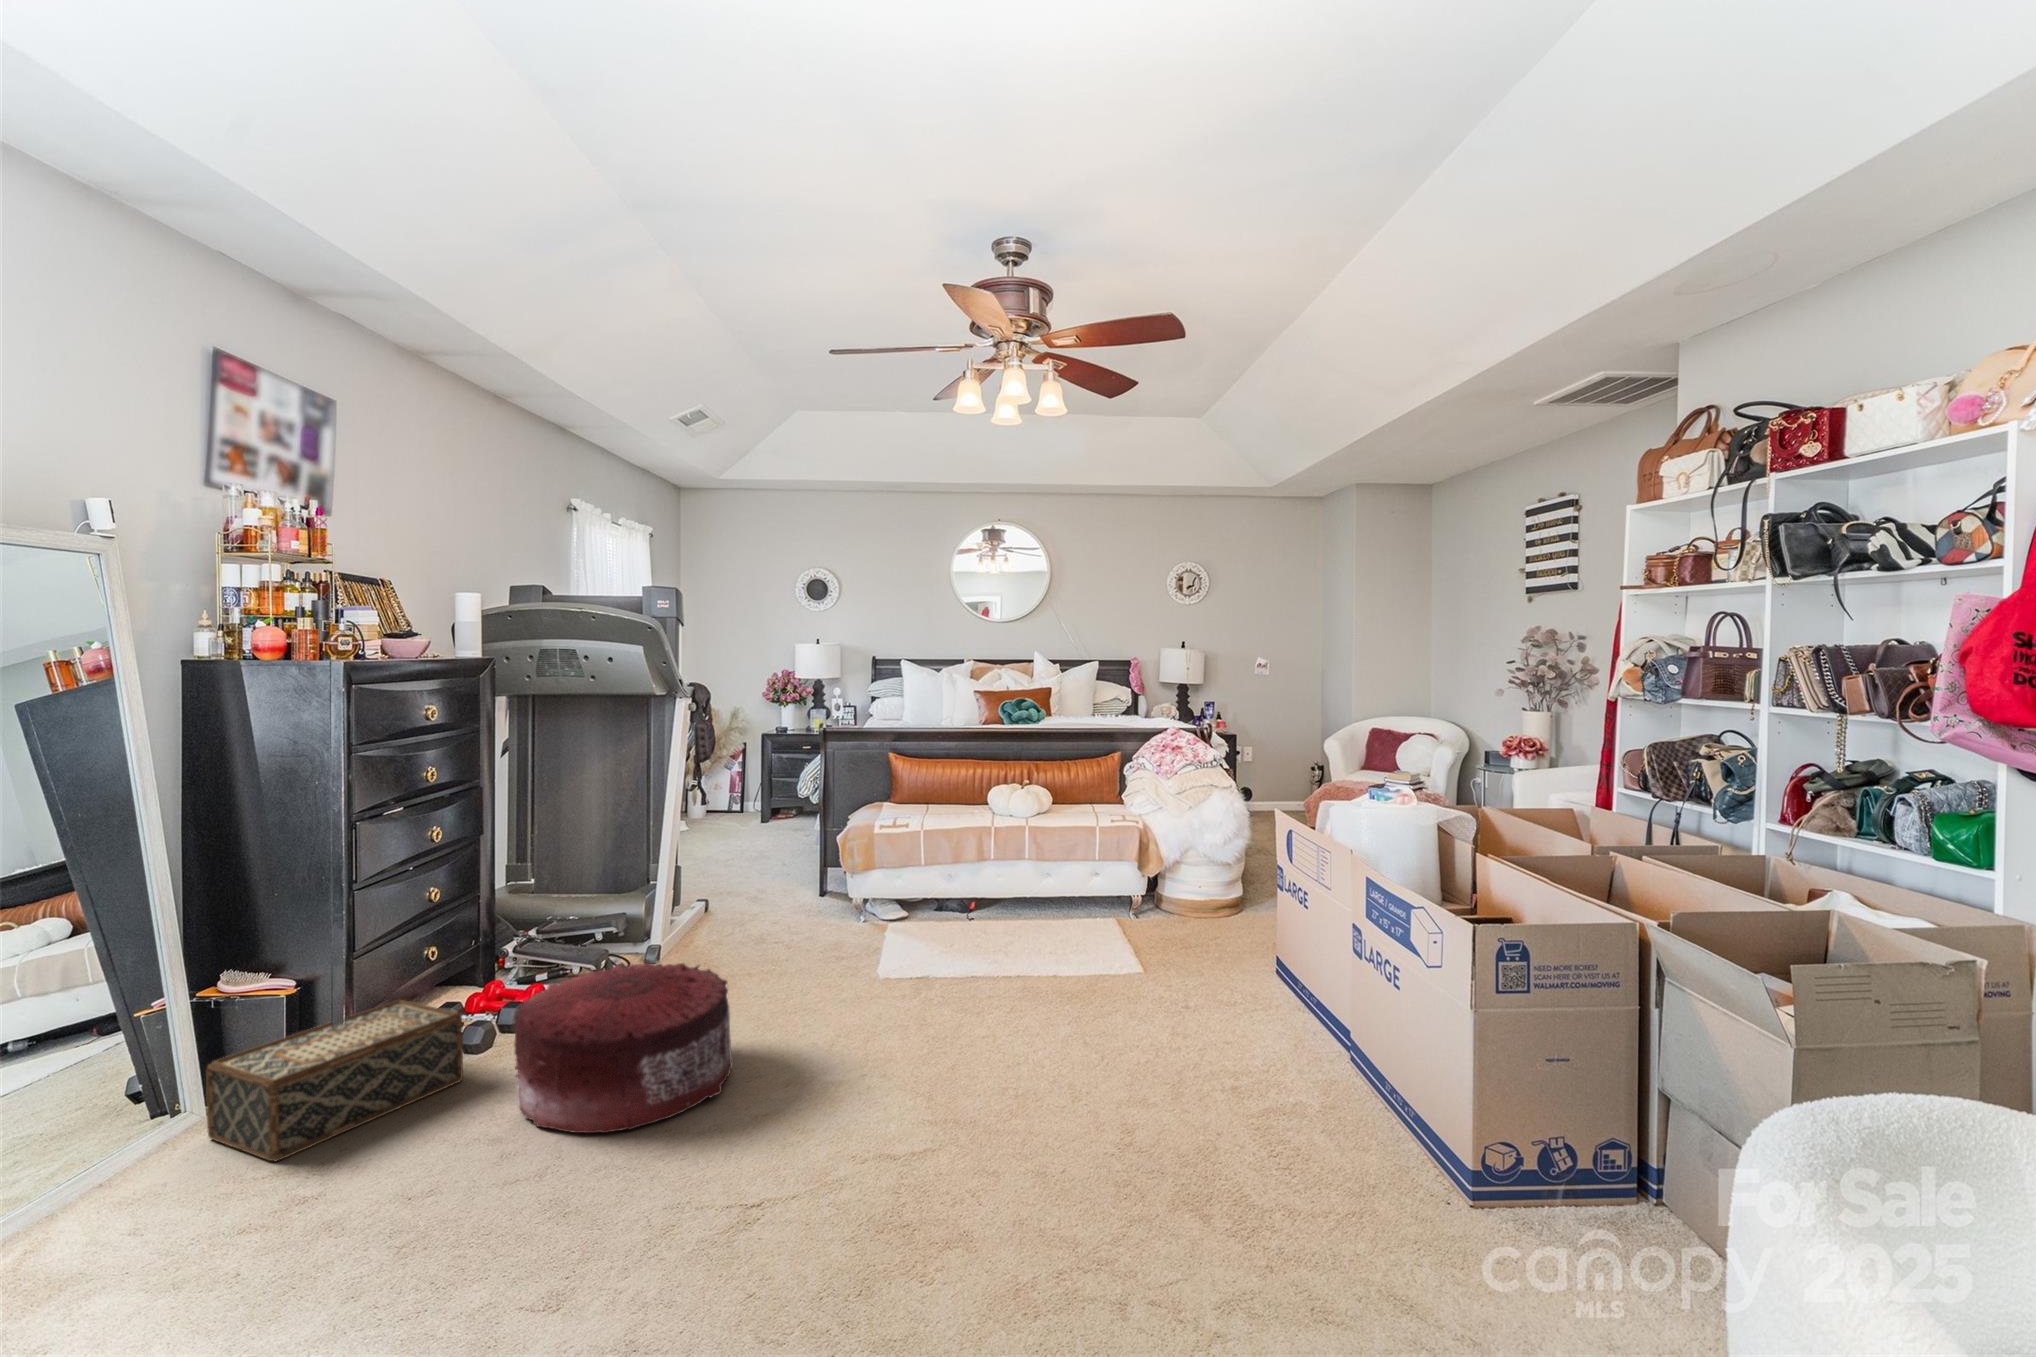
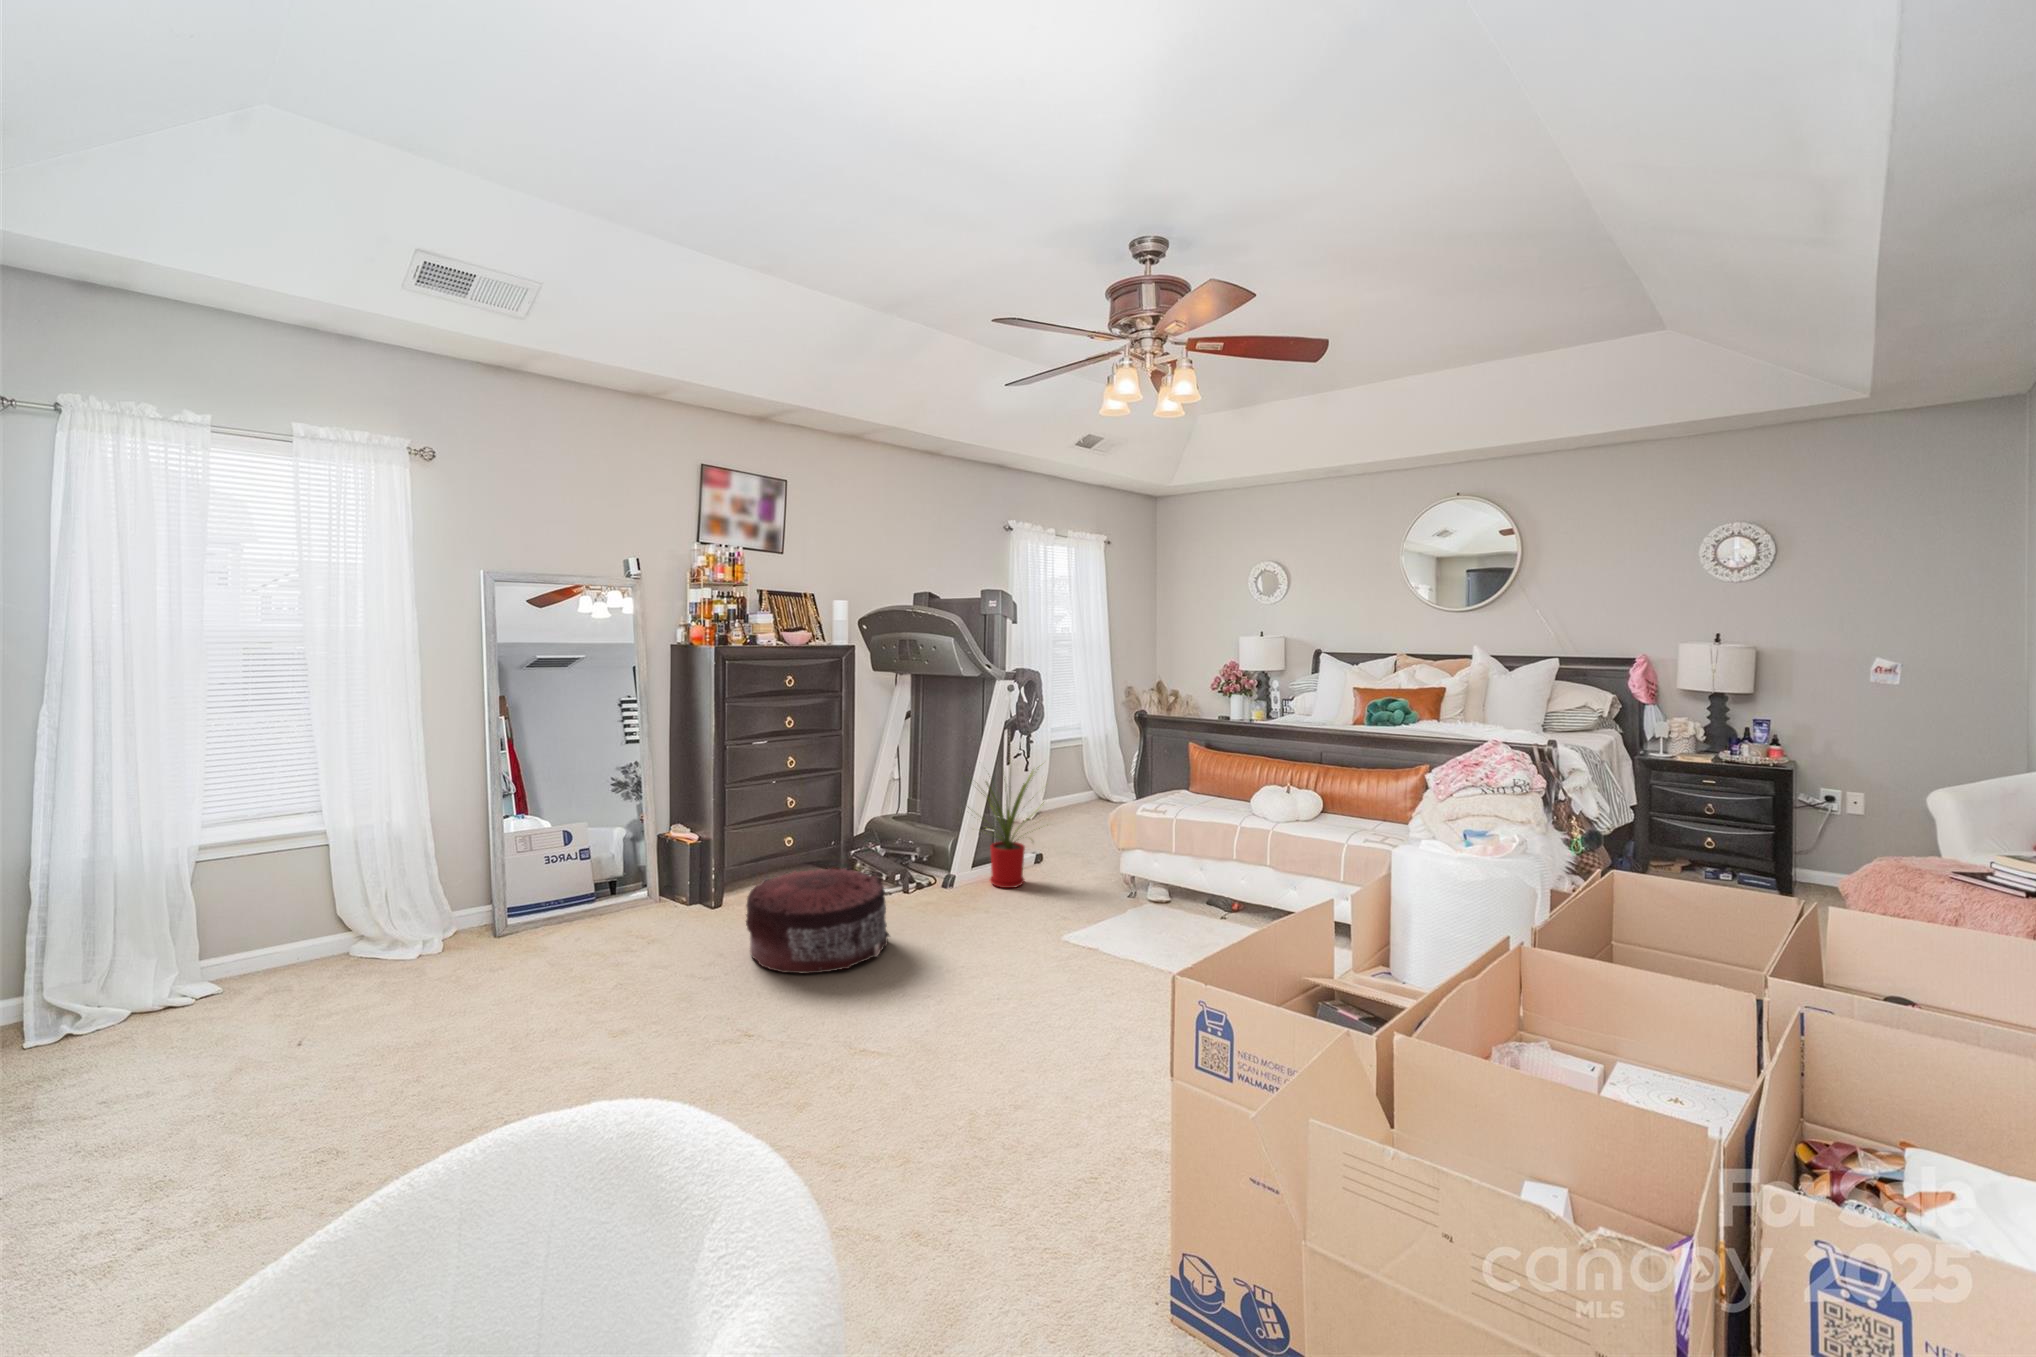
house plant: none [675,788,798,957] -> present [968,771,1044,888]
woven basket: present [206,1000,463,1161] -> none [642,862,762,933]

